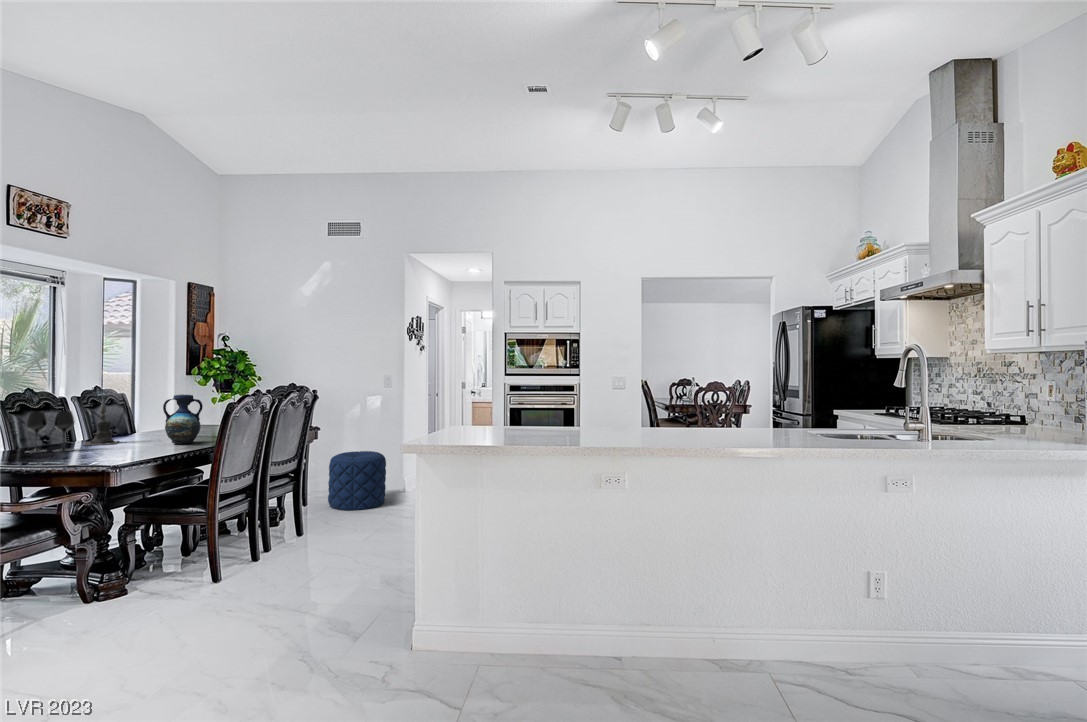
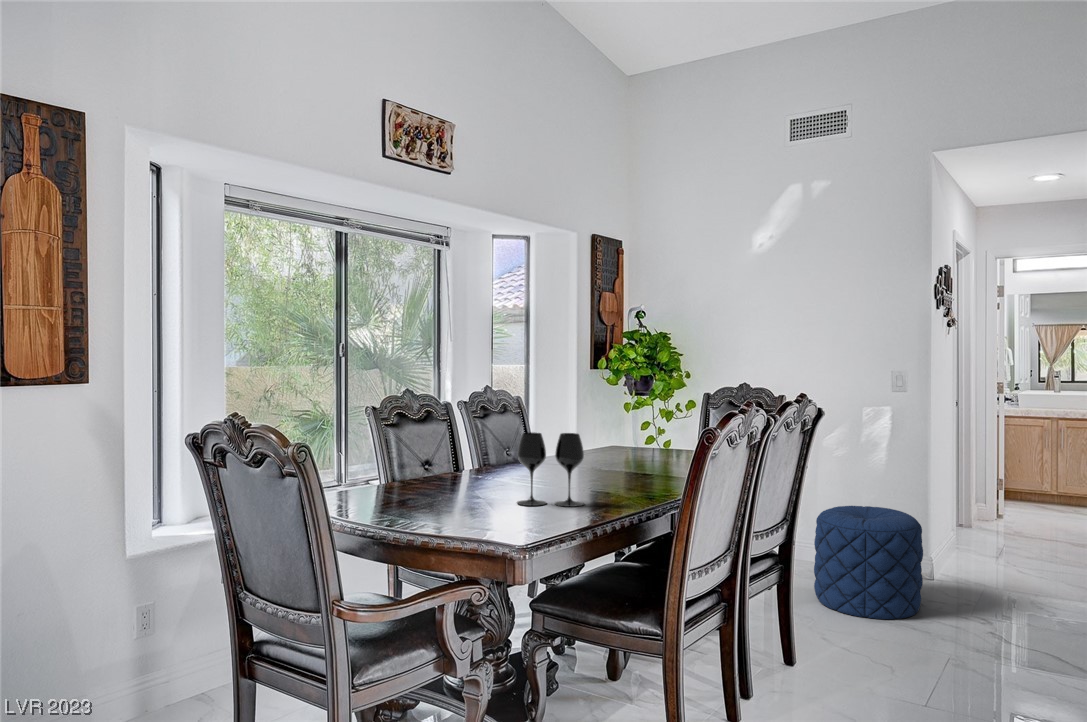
candle holder: present [84,393,119,445] -> none [471,387,518,483]
vase: present [163,394,203,444] -> none [580,403,640,491]
wine glass: present [26,411,75,453] -> present [517,432,584,507]

